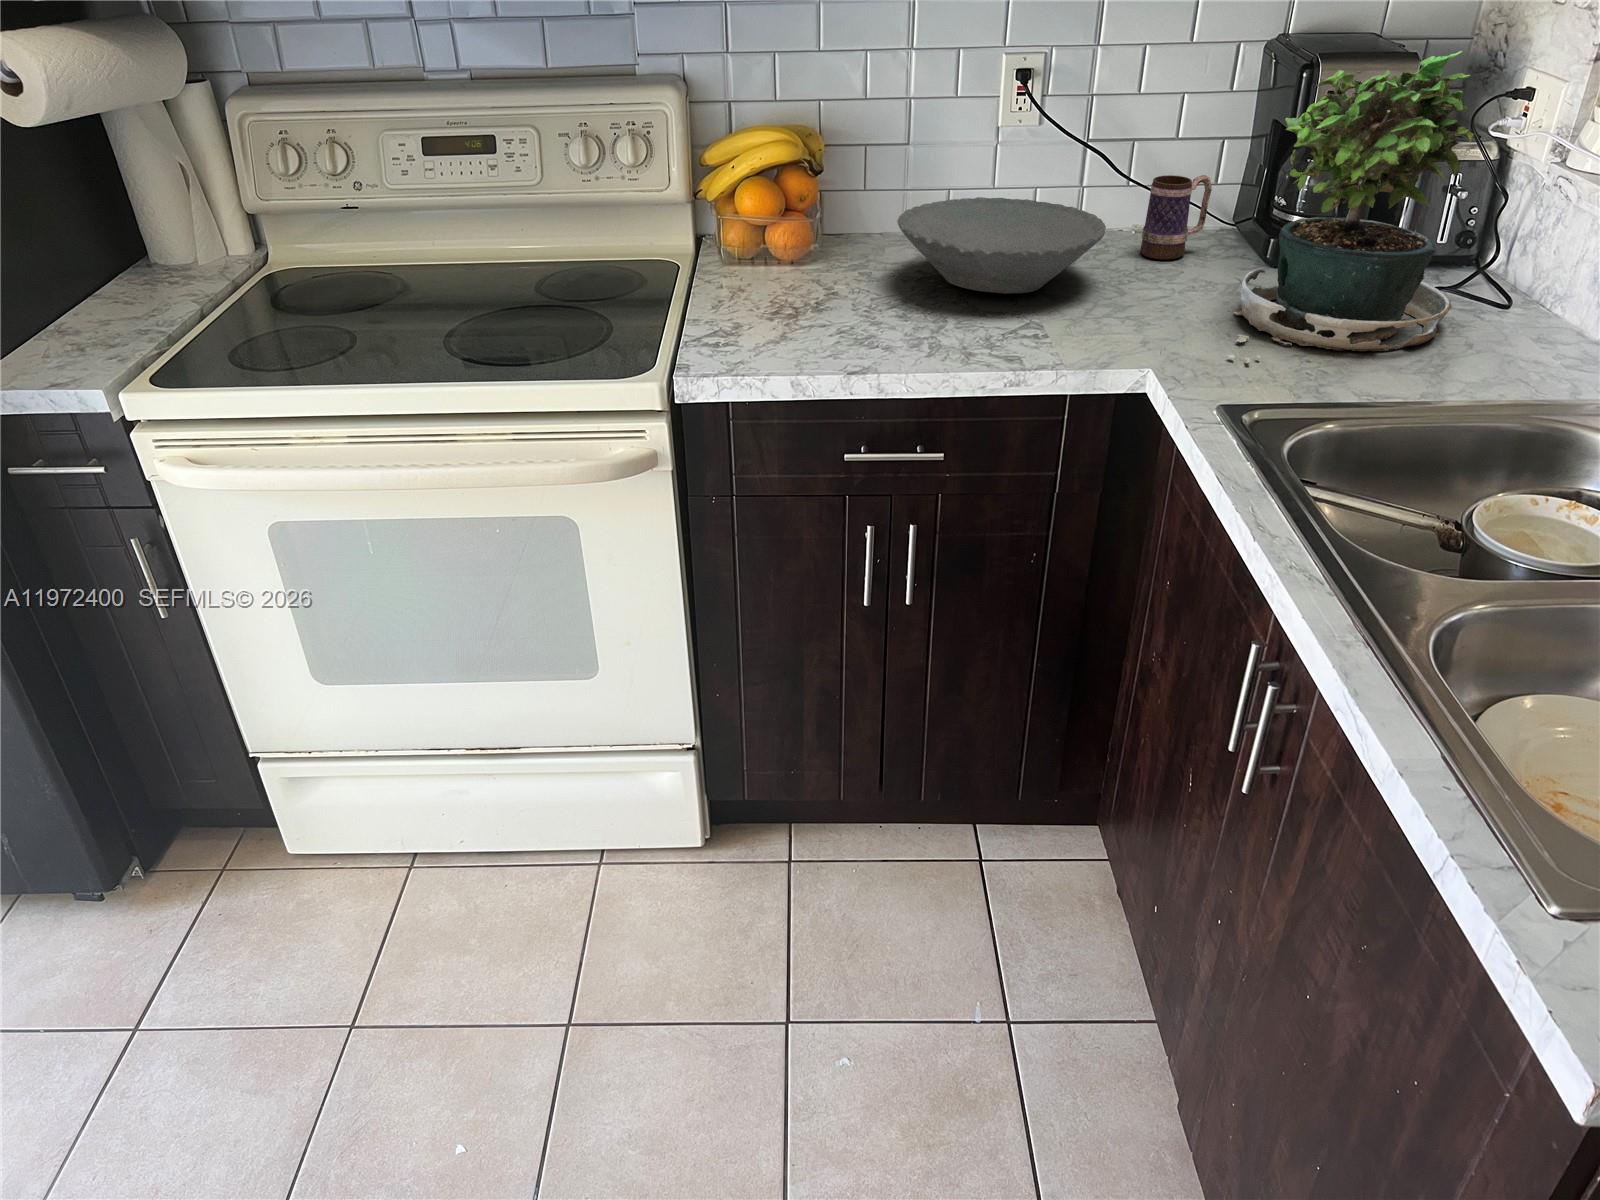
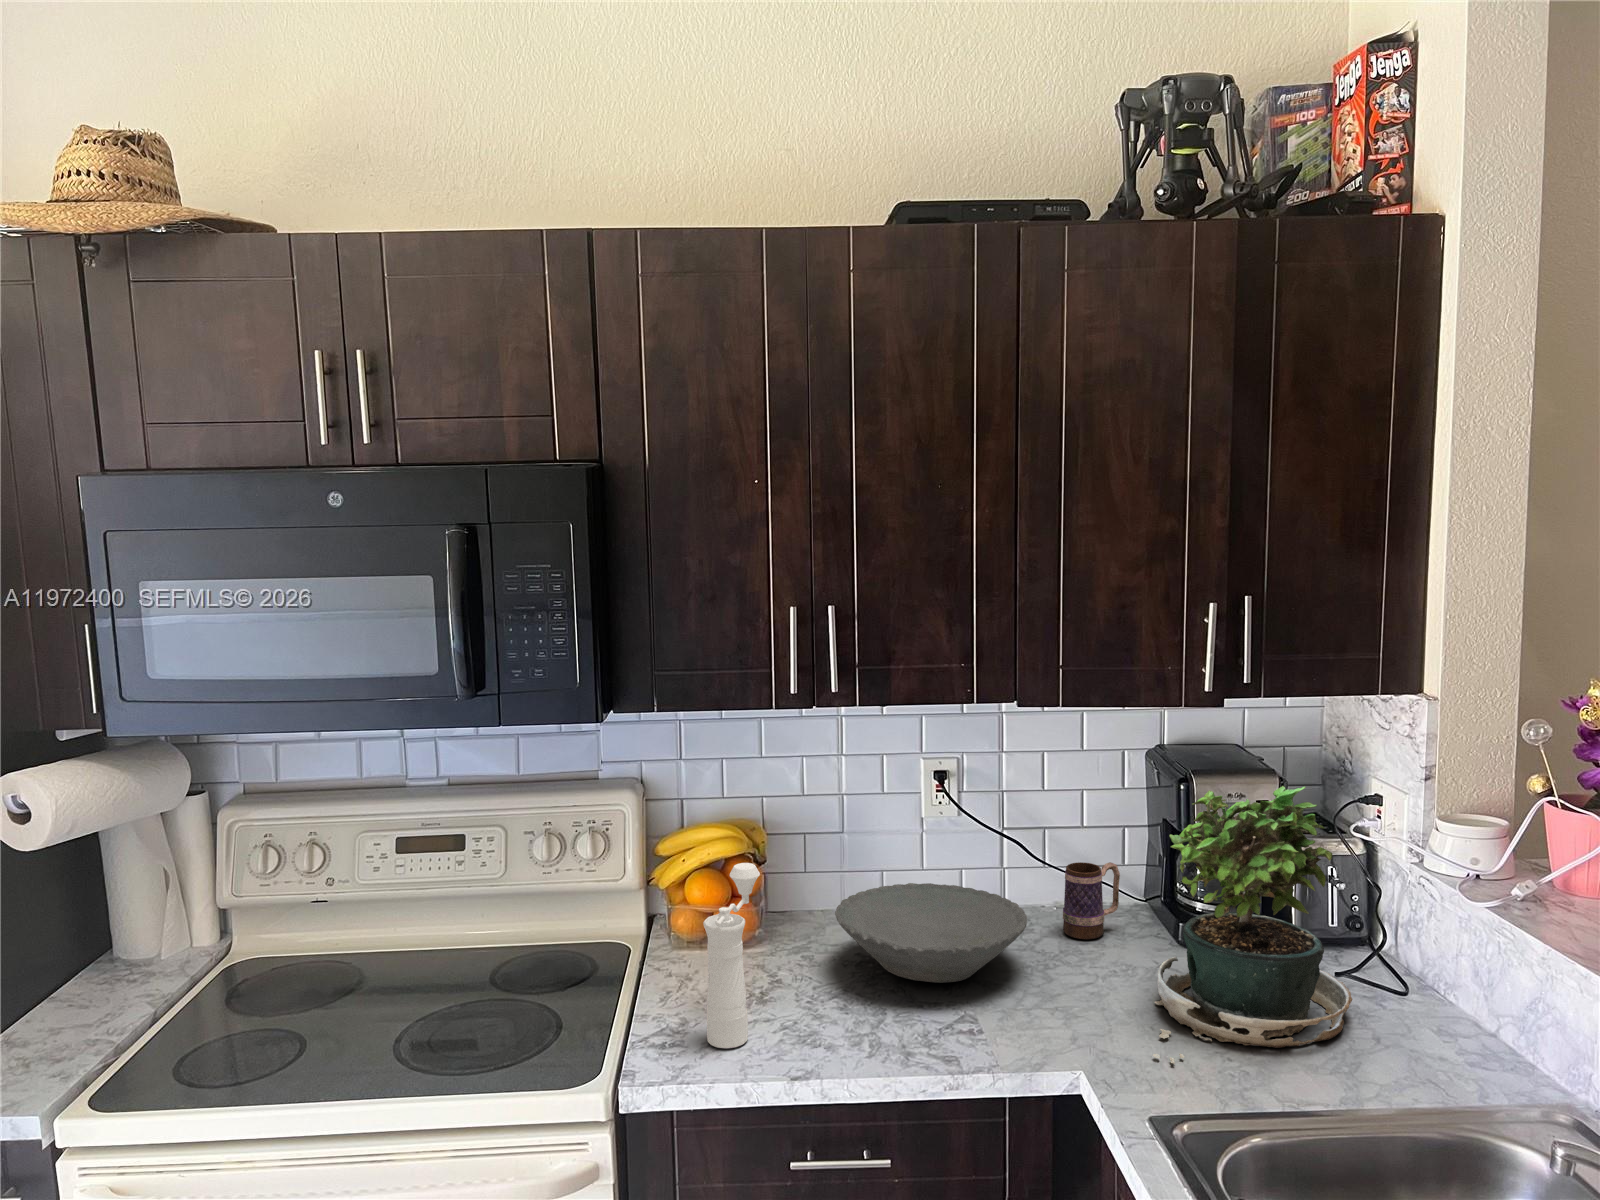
pepper mill: none [755,154,817,347] -> present [703,863,760,1048]

